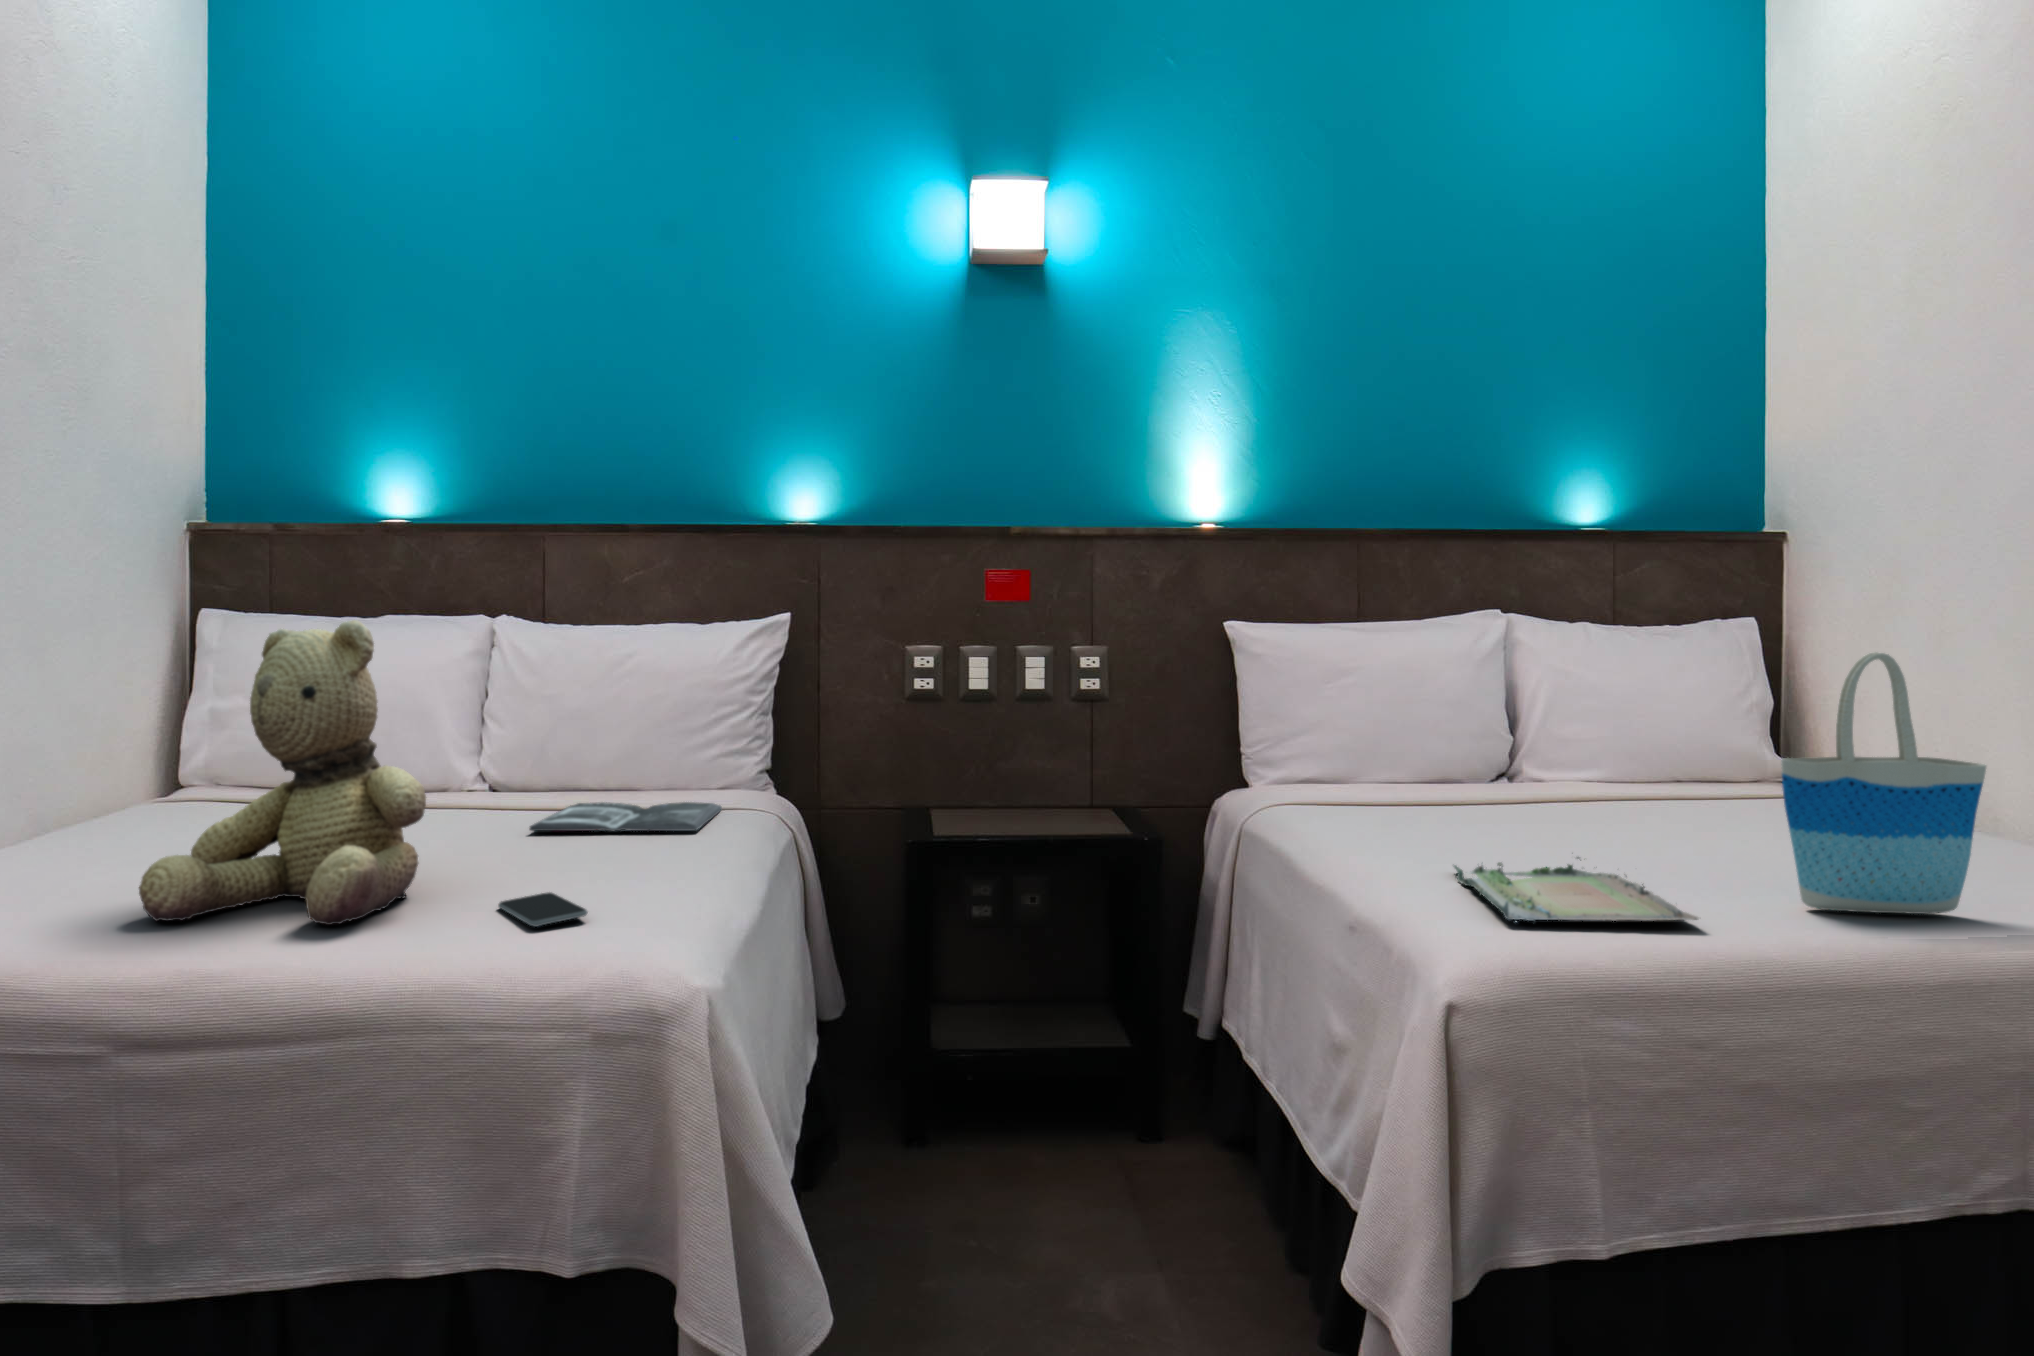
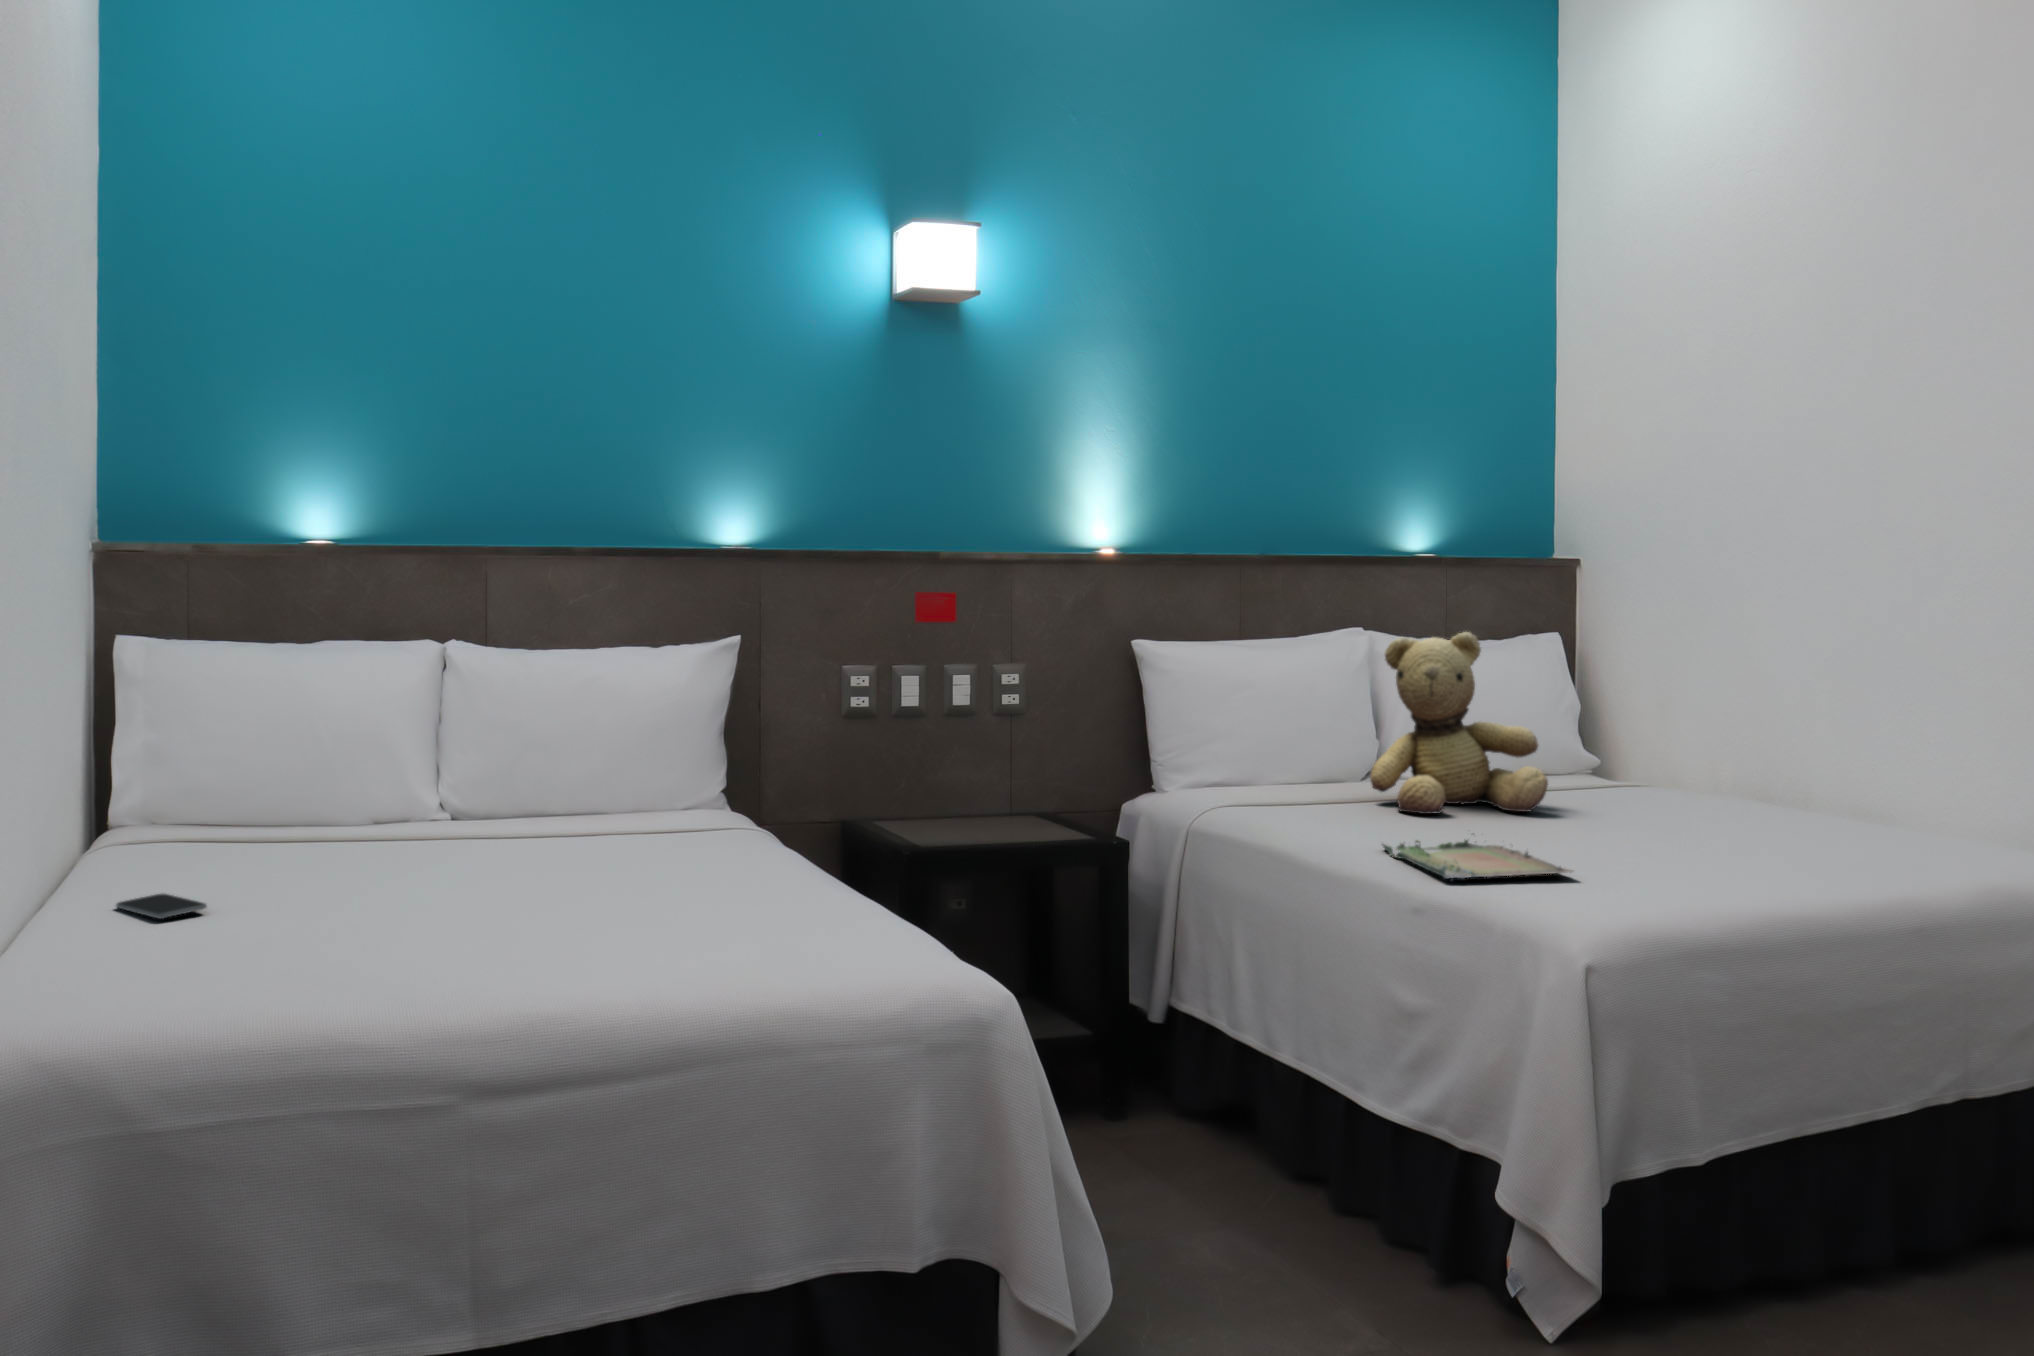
teddy bear: present [139,620,426,925] -> present [1370,632,1548,814]
tote bag: present [1781,652,1986,914] -> none [1621,674,1752,863]
magazine: present [530,802,722,831] -> none [566,819,725,850]
smartphone: present [498,892,588,927] -> present [116,894,207,919]

